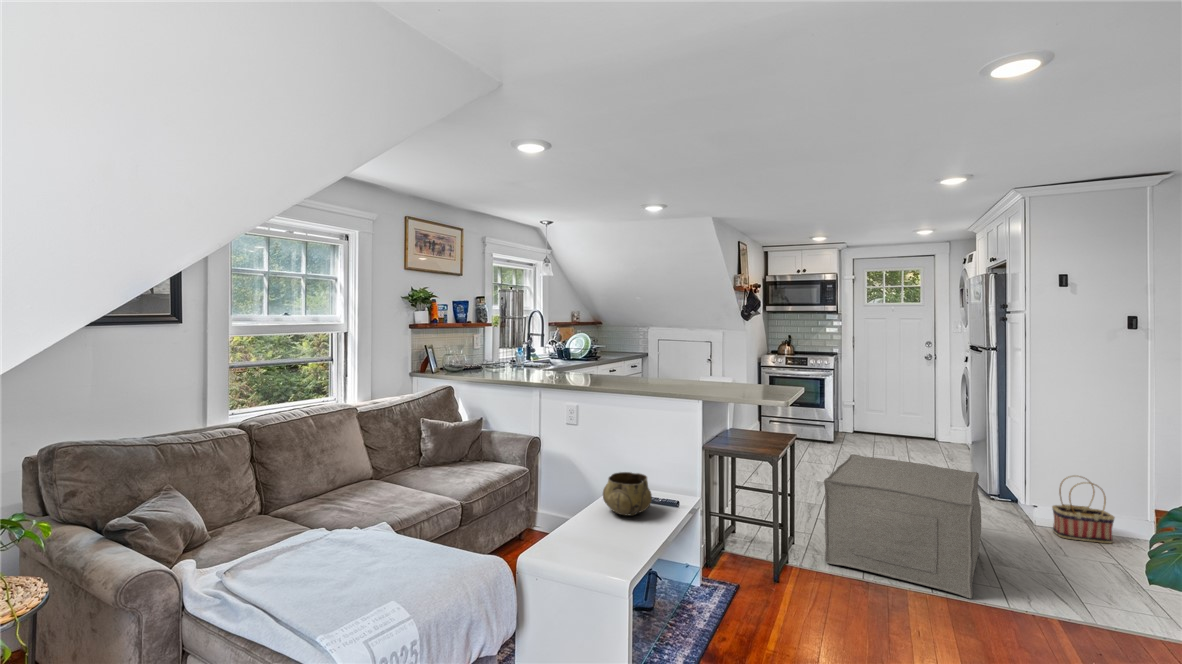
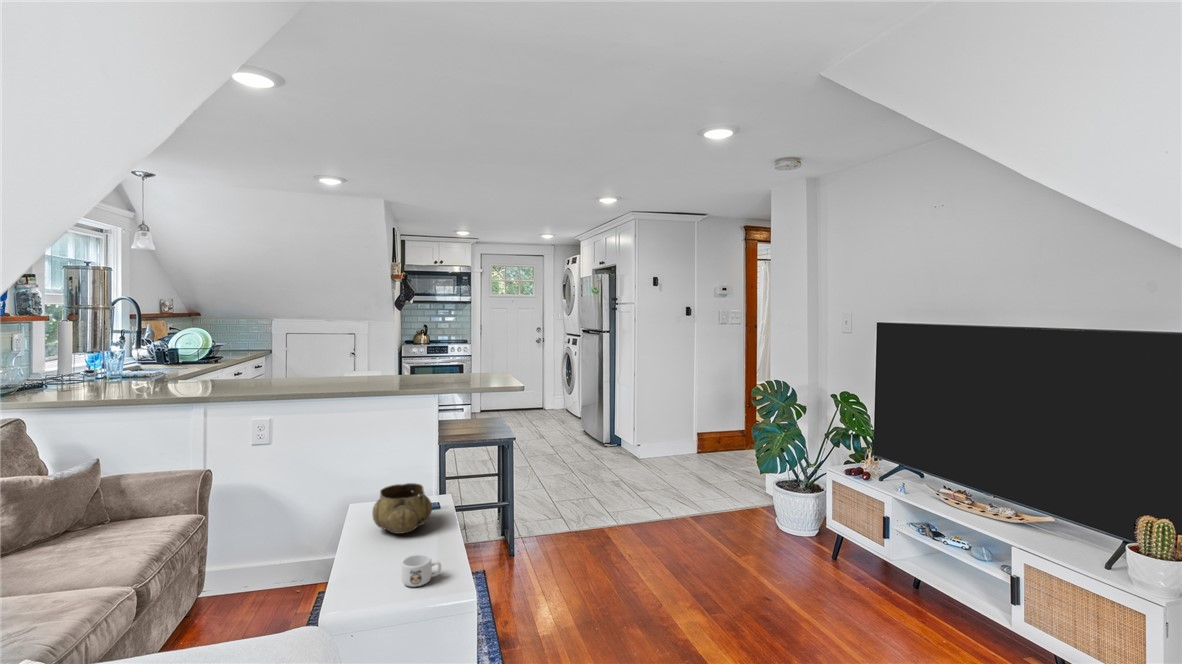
ottoman: present [824,454,981,598] -> none [532,427,645,526]
basket: present [1052,476,1115,544] -> none [651,419,683,464]
mug: none [581,529,612,556] -> present [402,554,441,587]

